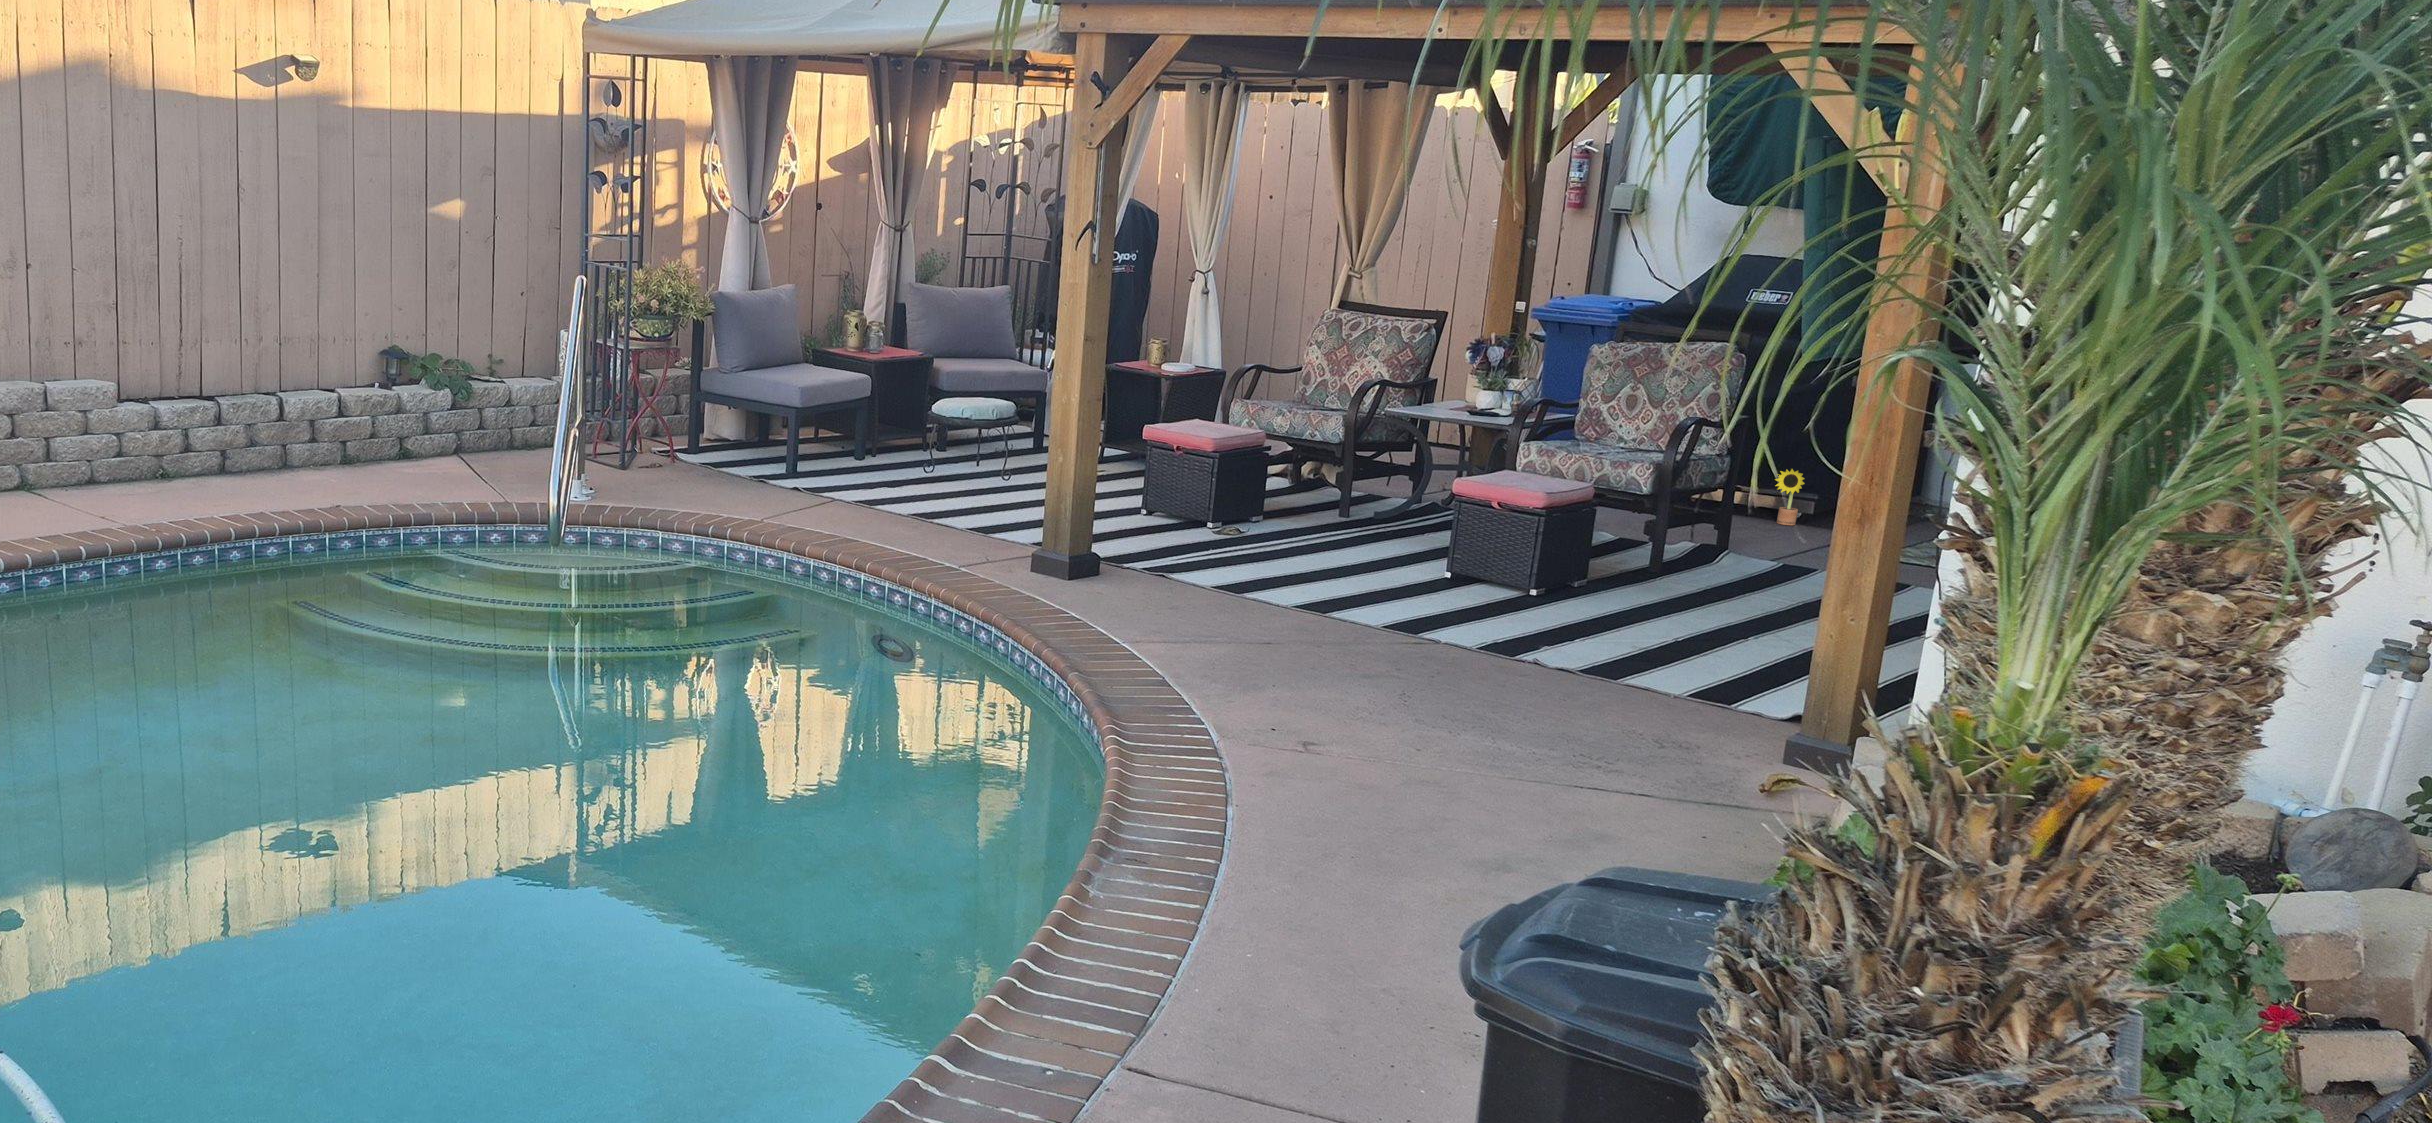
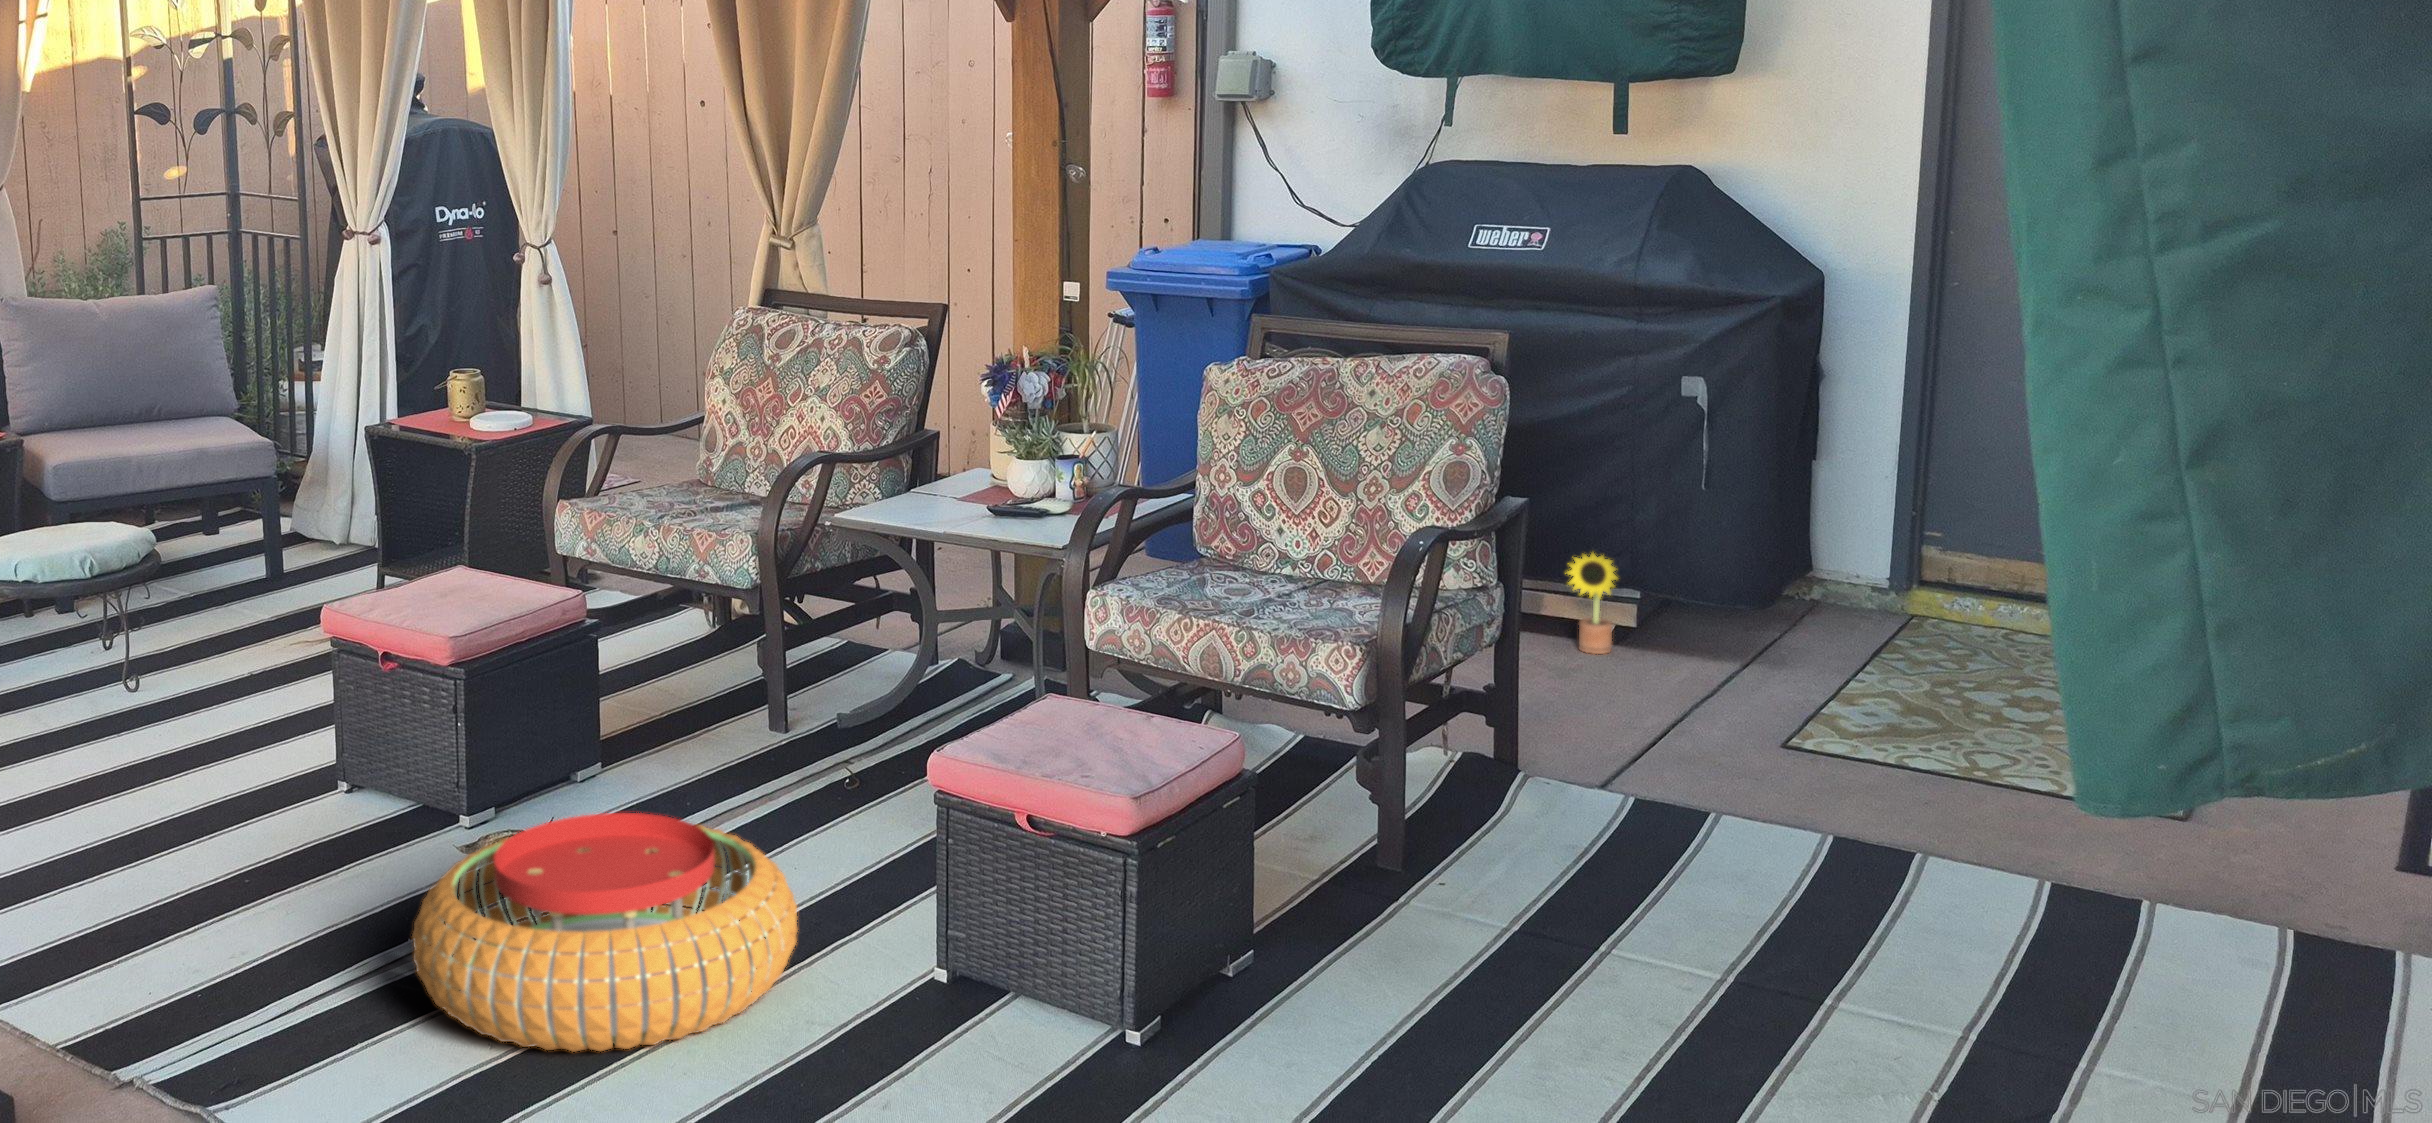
pouf: none [1220,505,1384,586] -> present [412,813,798,1051]

